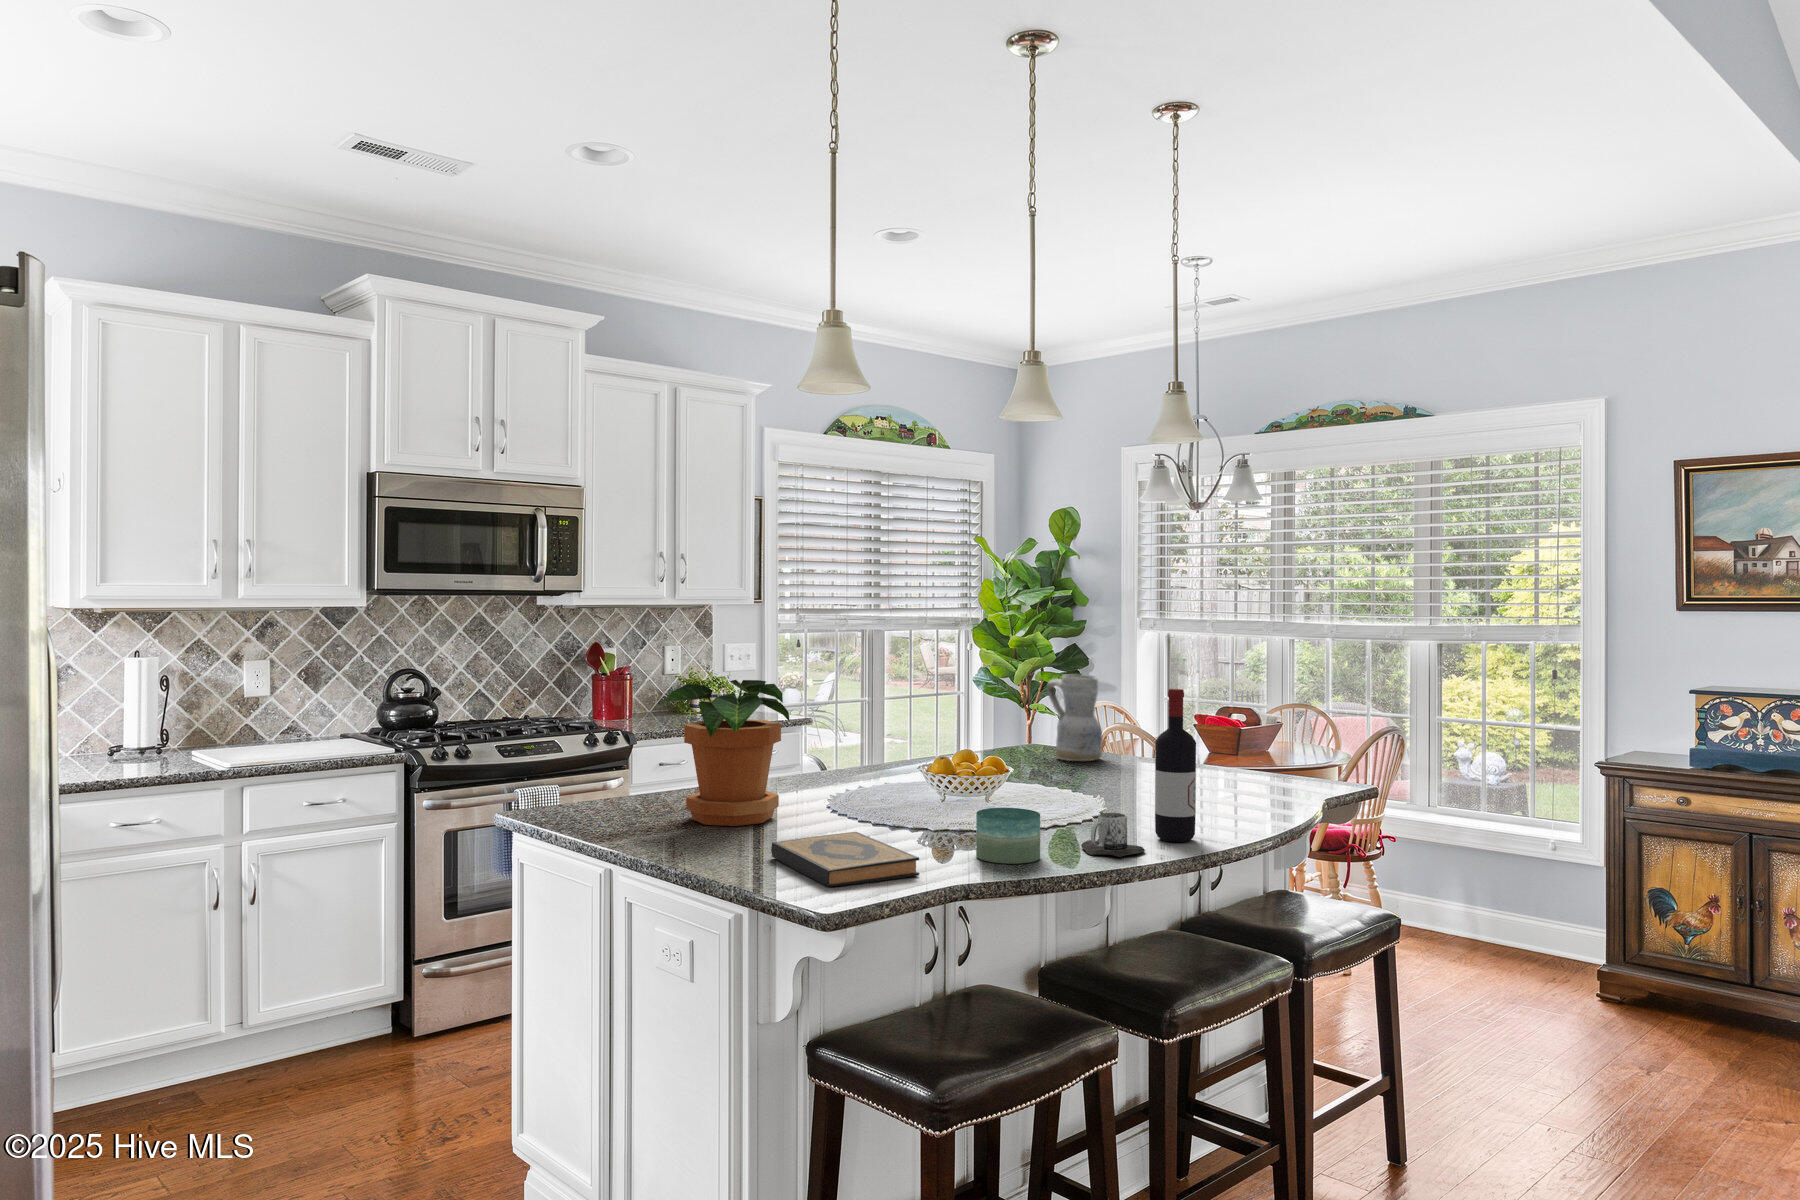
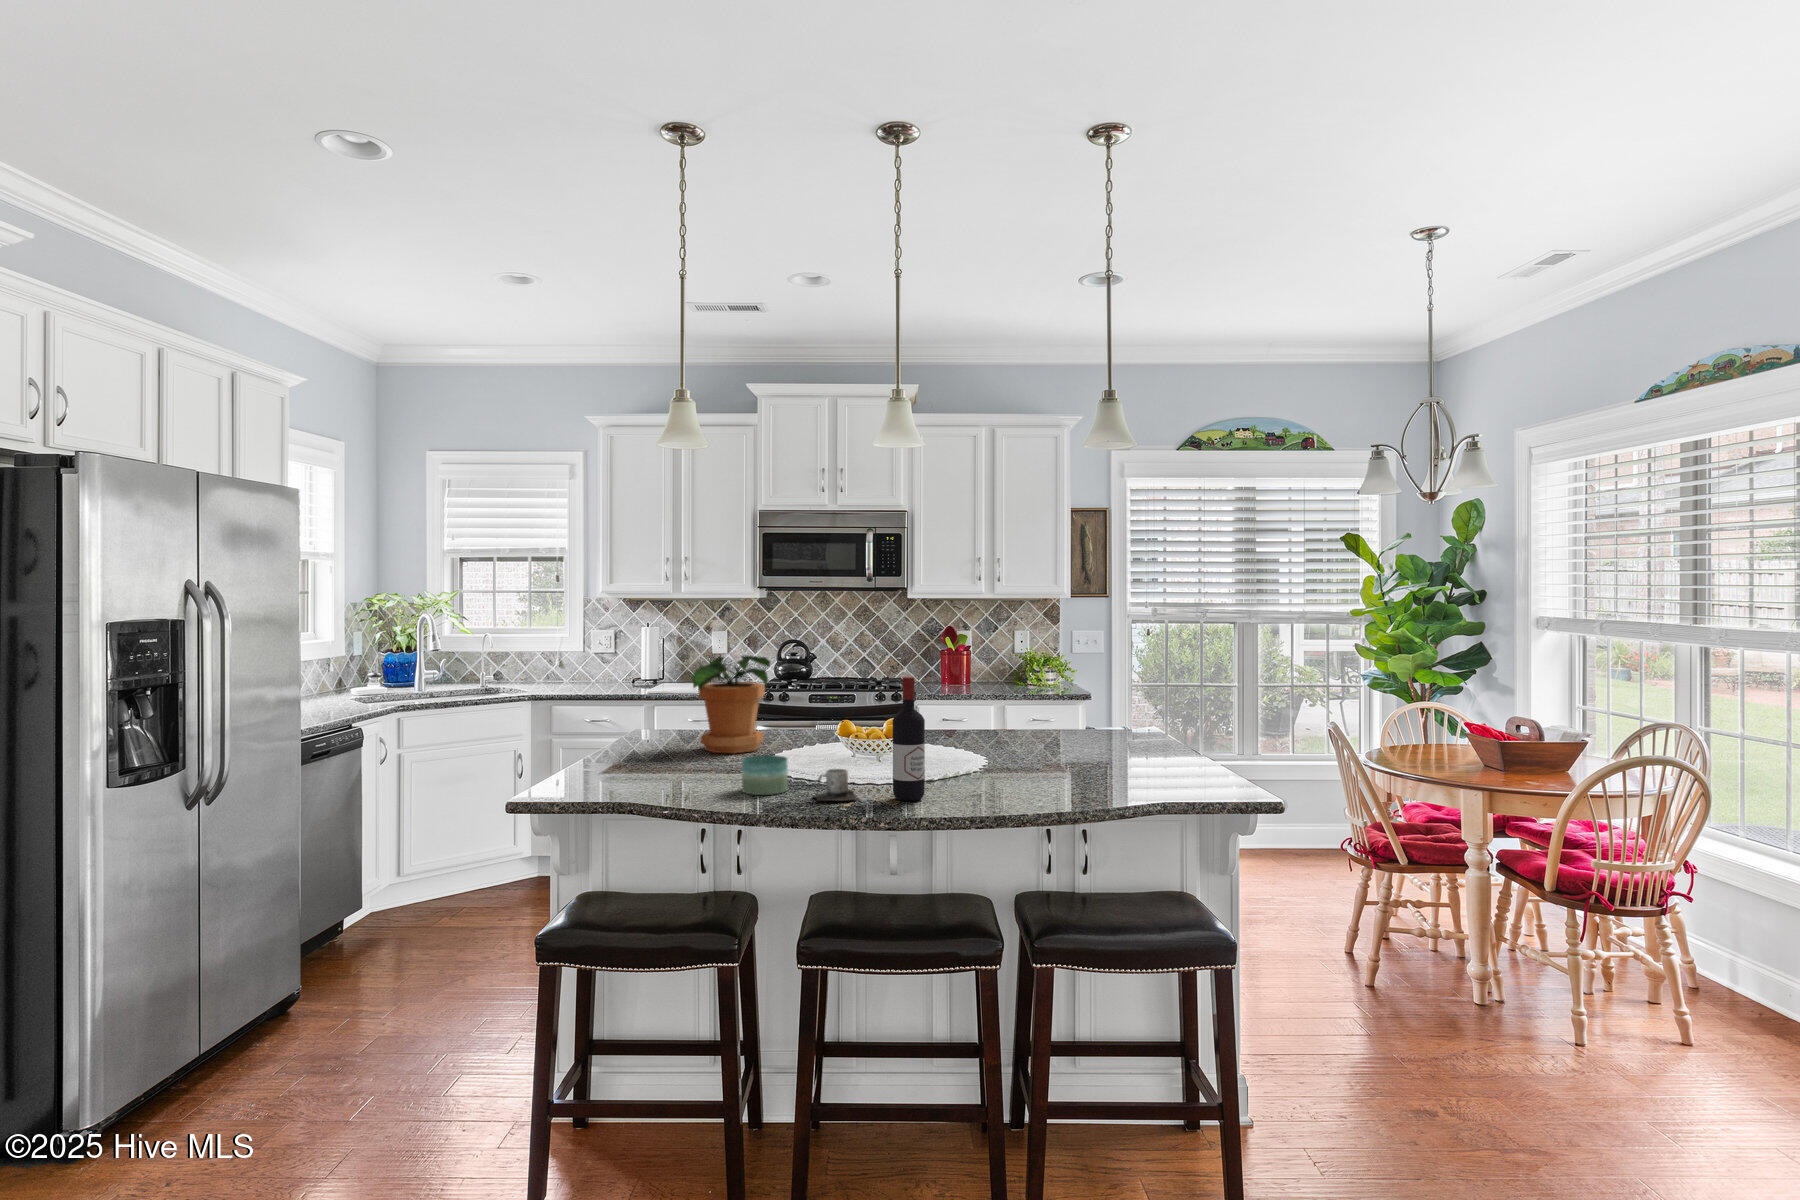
ceramic pitcher: present [1047,674,1103,761] -> none [1109,665,1151,744]
hardback book: present [771,832,919,887] -> none [614,761,714,791]

